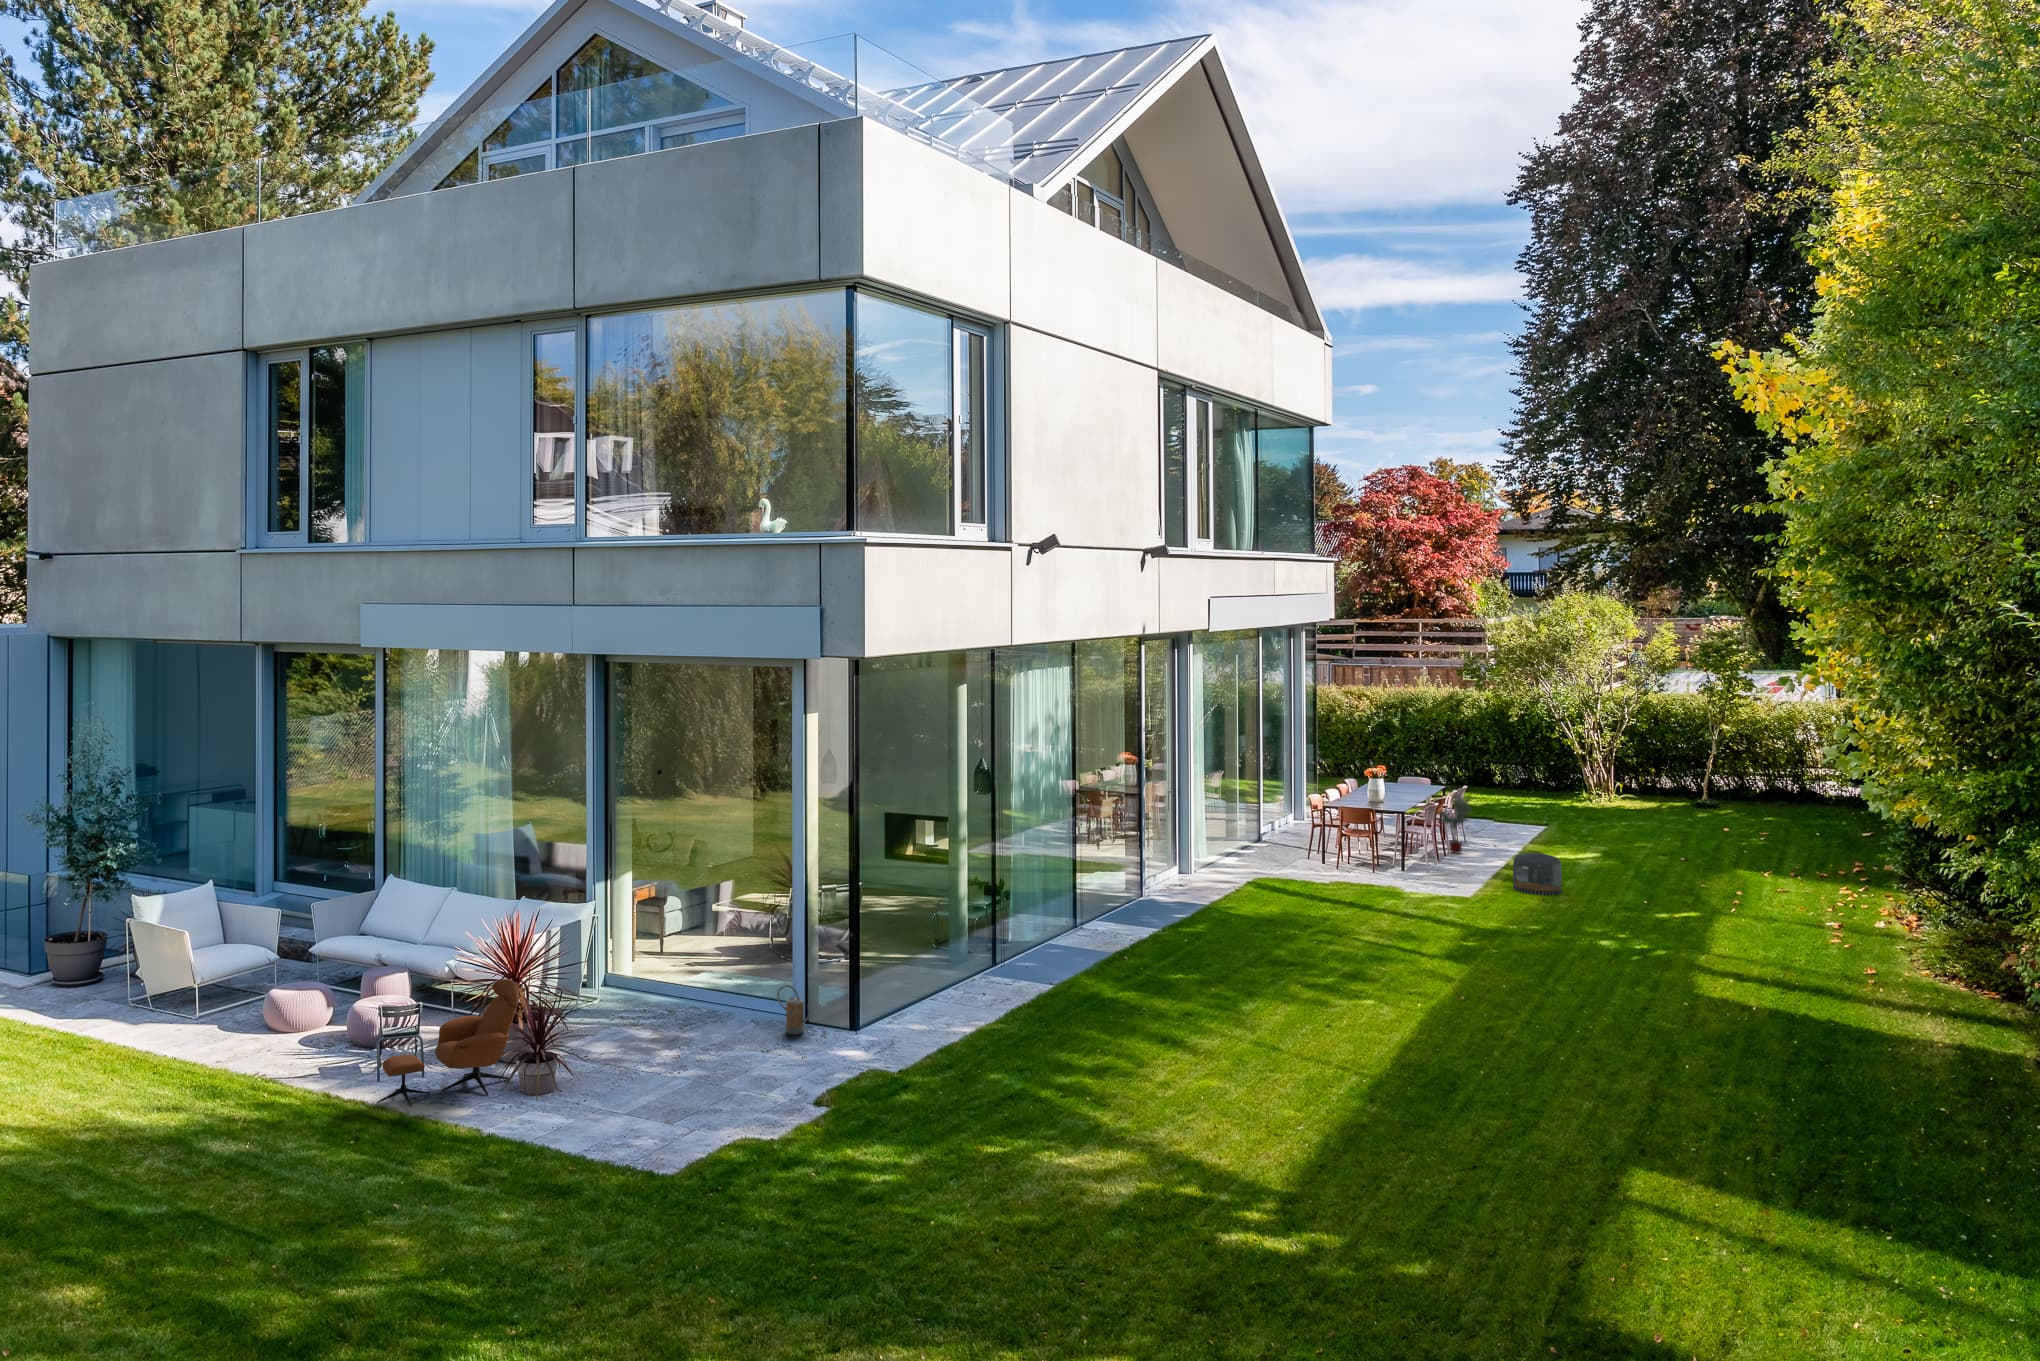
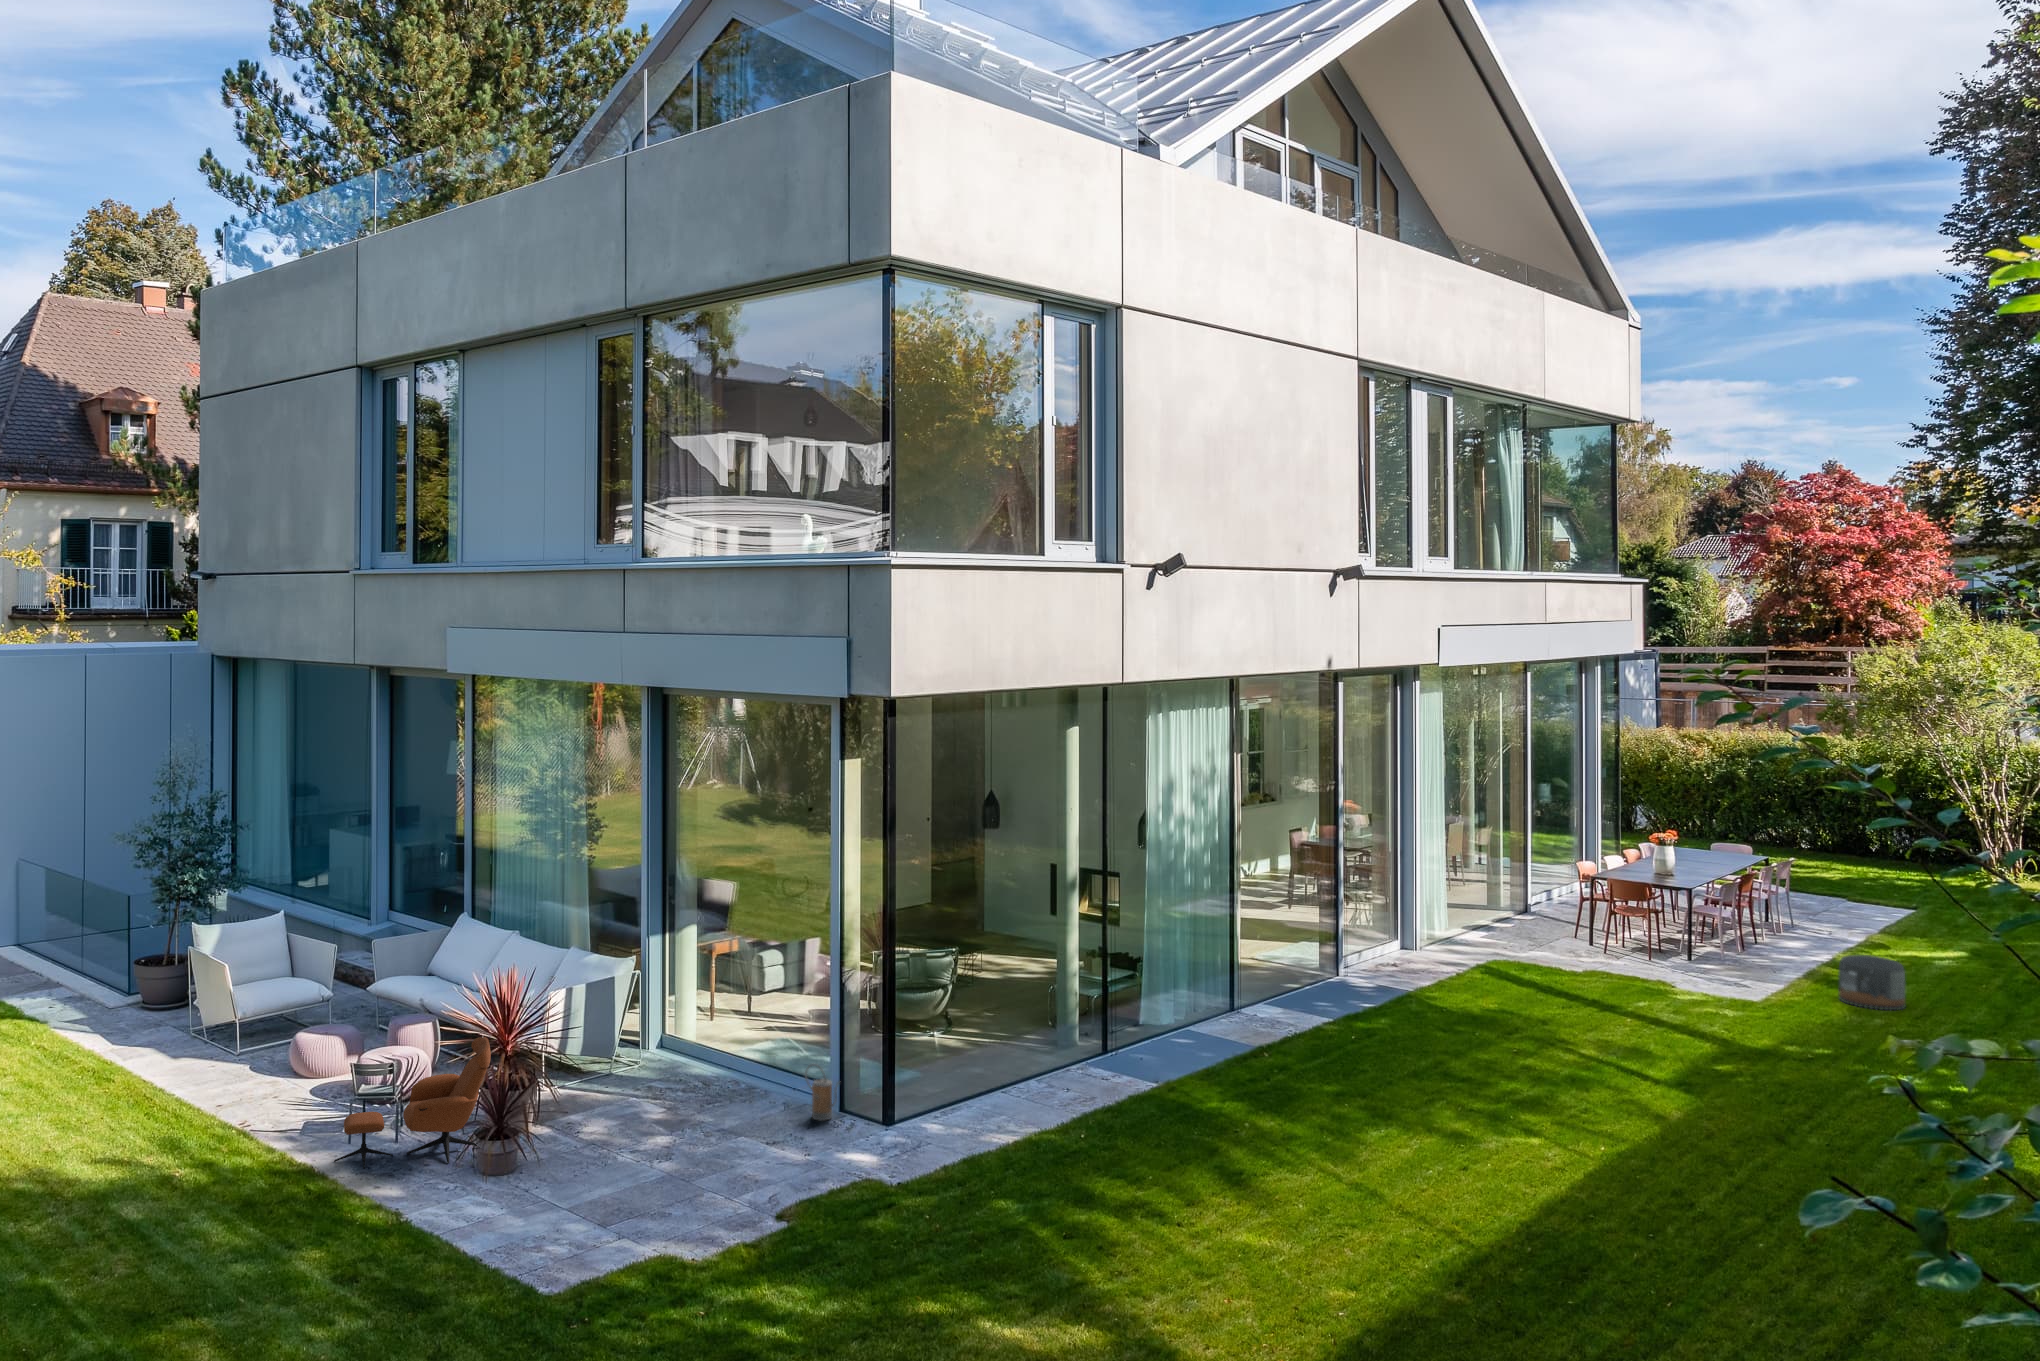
potted tree: present [1437,794,1472,854] -> none [1757,868,1810,947]

